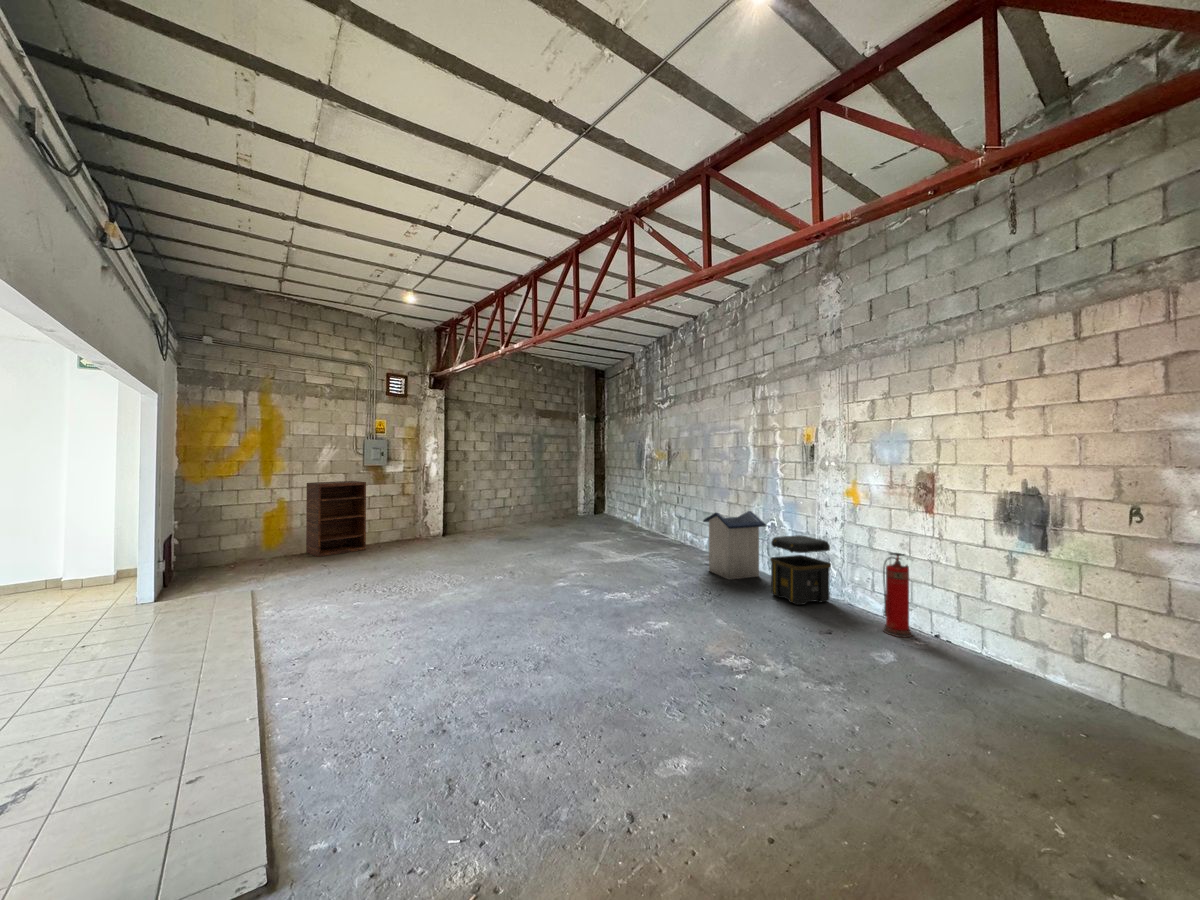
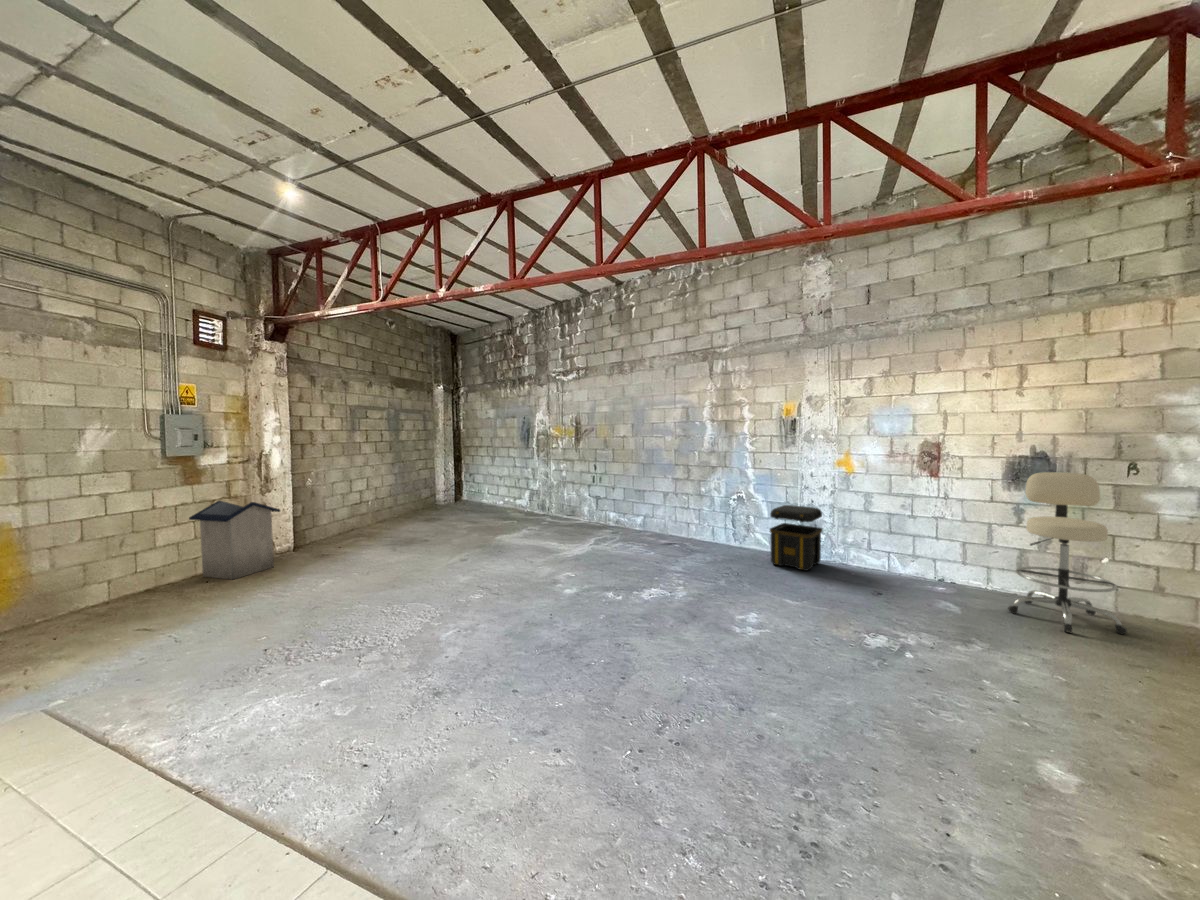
shelving unit: present [306,481,366,557] -> none [42,485,186,624]
trash can: present [703,511,766,580] -> present [189,501,280,579]
stool: none [956,514,1089,726] -> present [1008,472,1127,634]
fire extinguisher: present [883,553,912,637] -> none [894,513,920,585]

